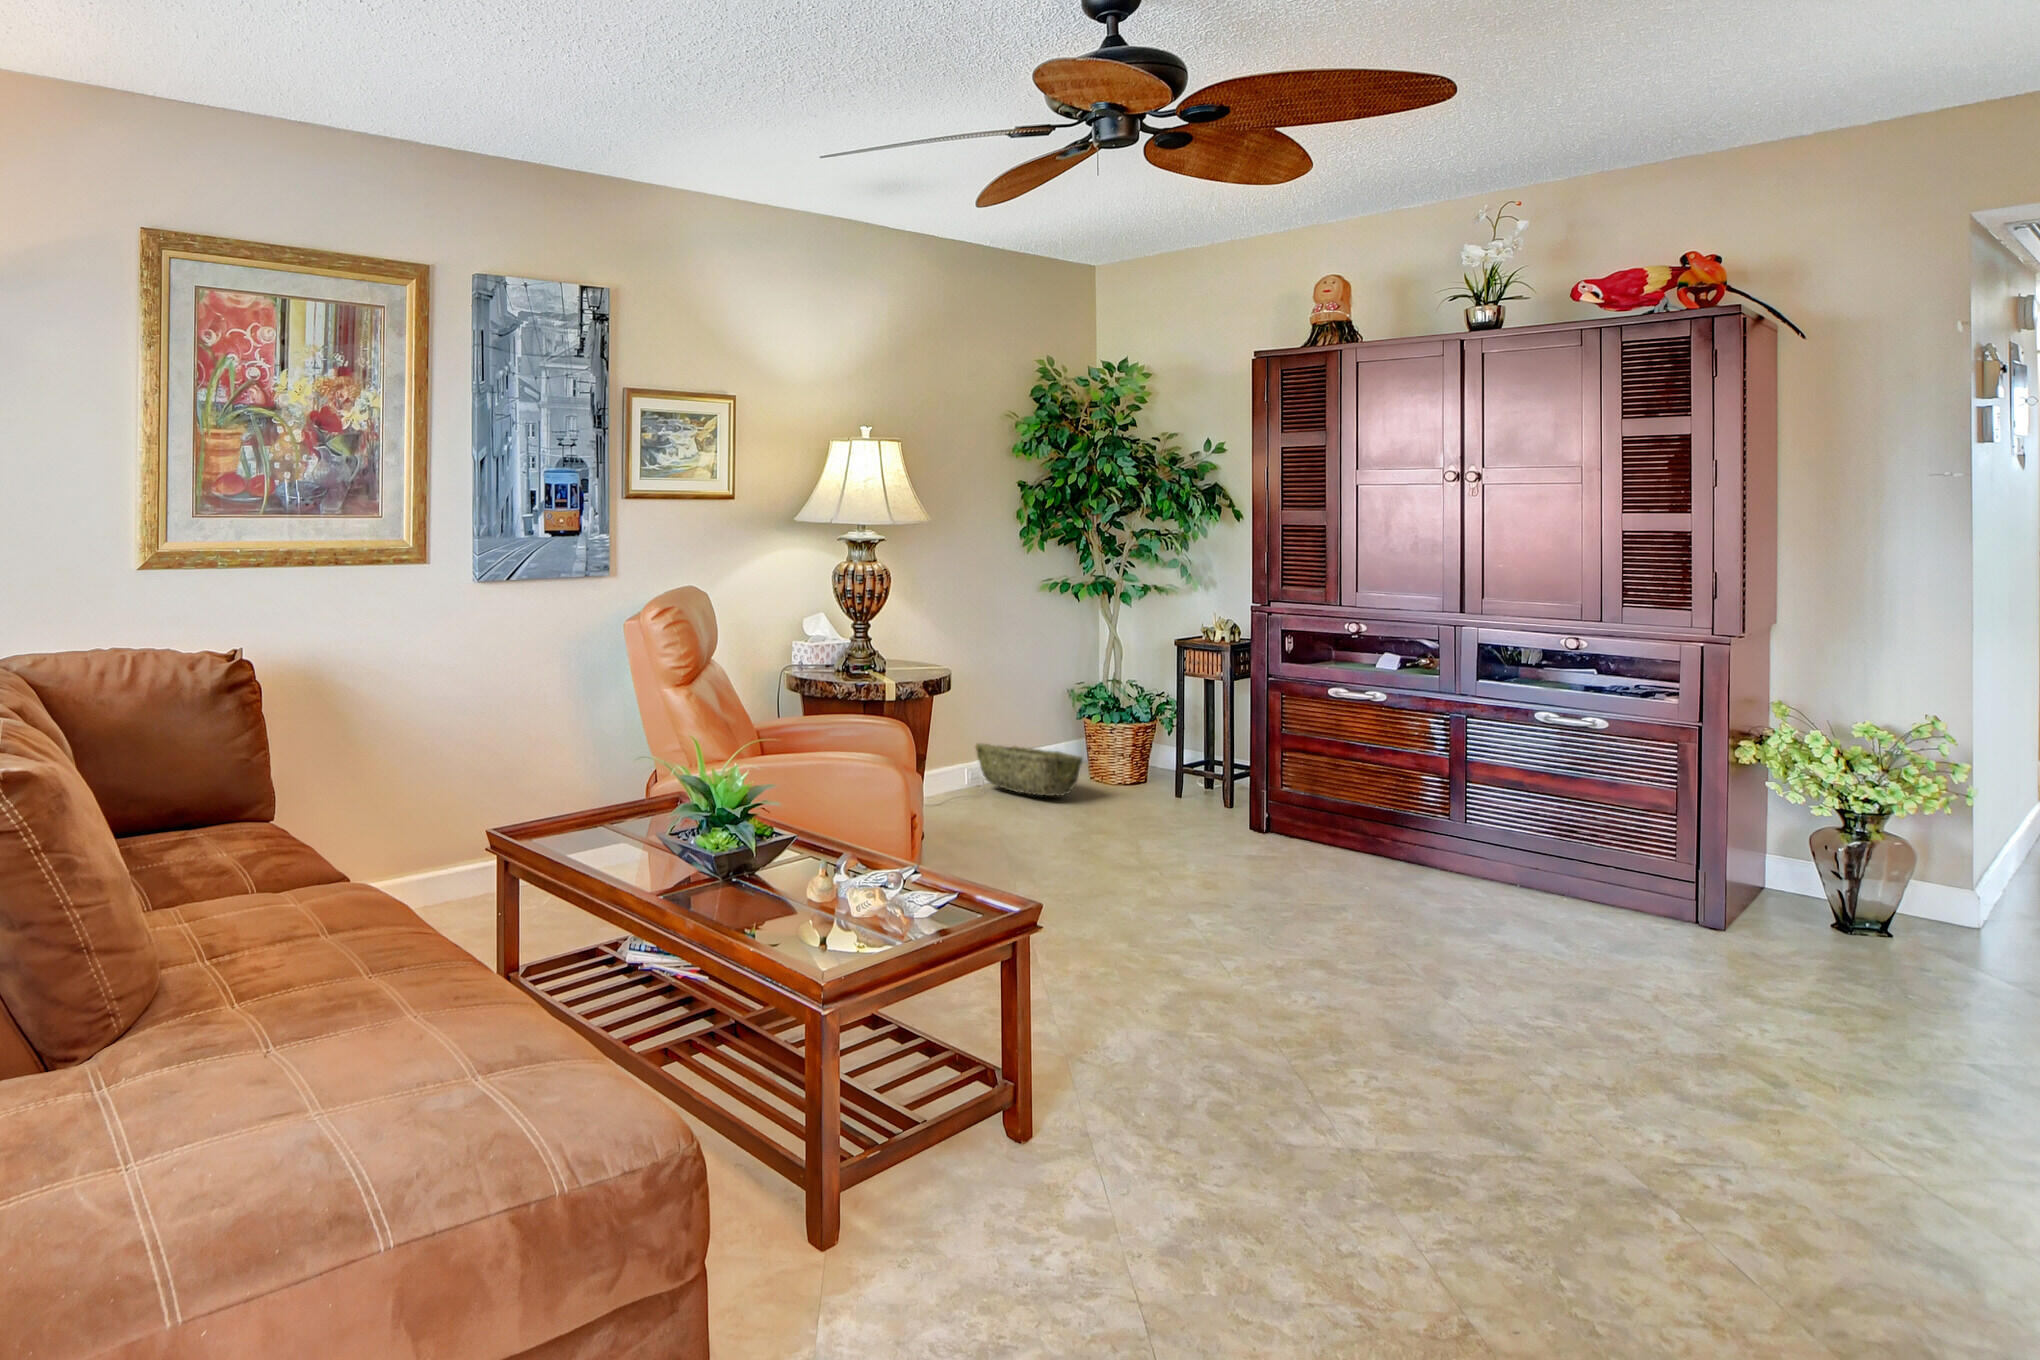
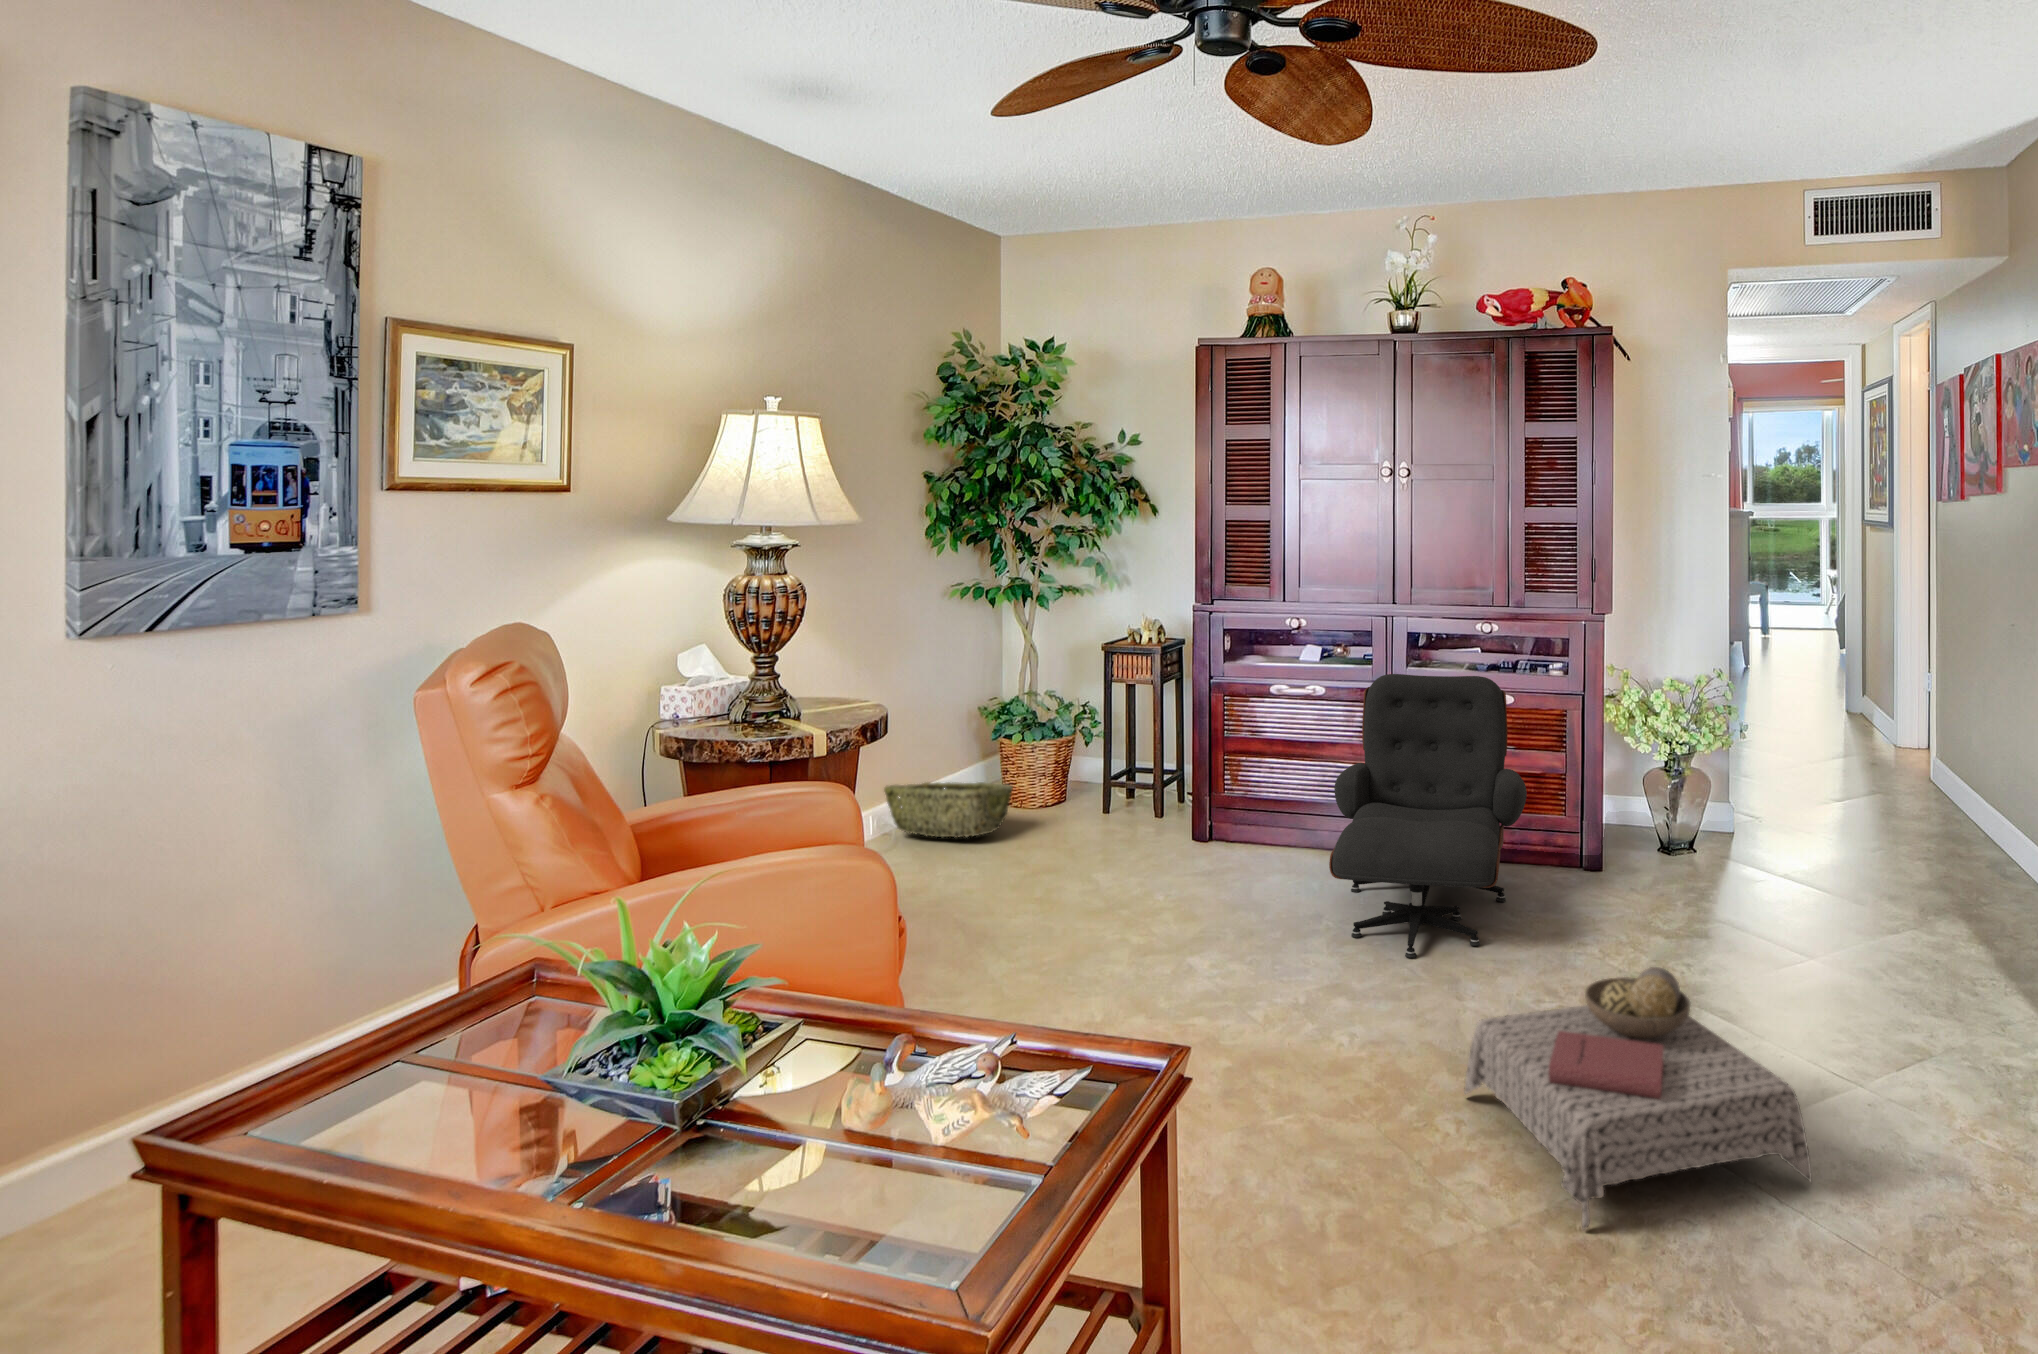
lounge chair: none [1326,686,1603,965] -> present [1329,674,1527,958]
ottoman: none [1368,984,1719,1228] -> present [1464,967,1812,1229]

